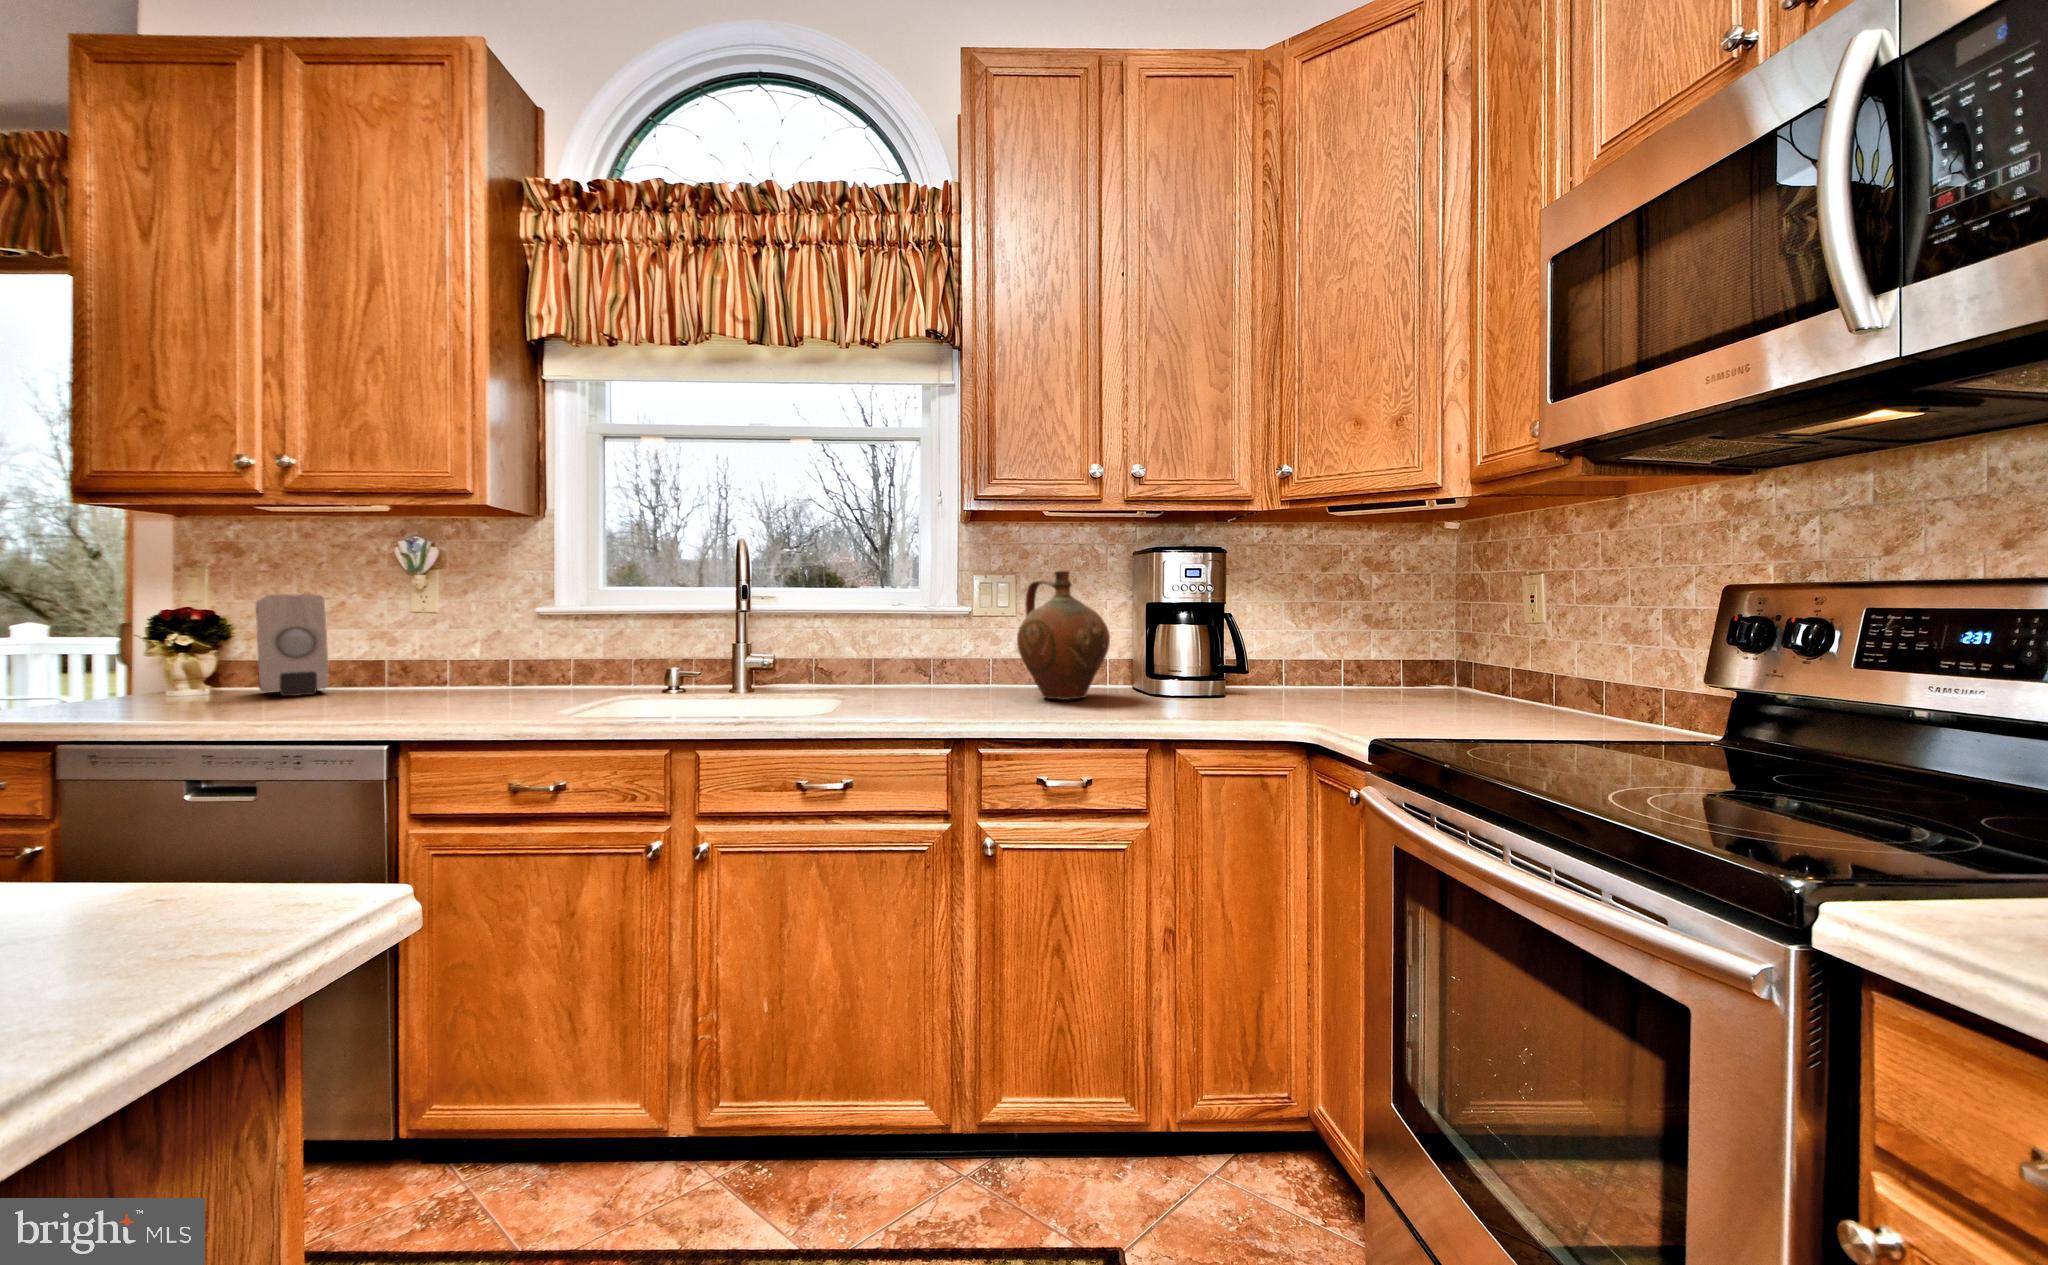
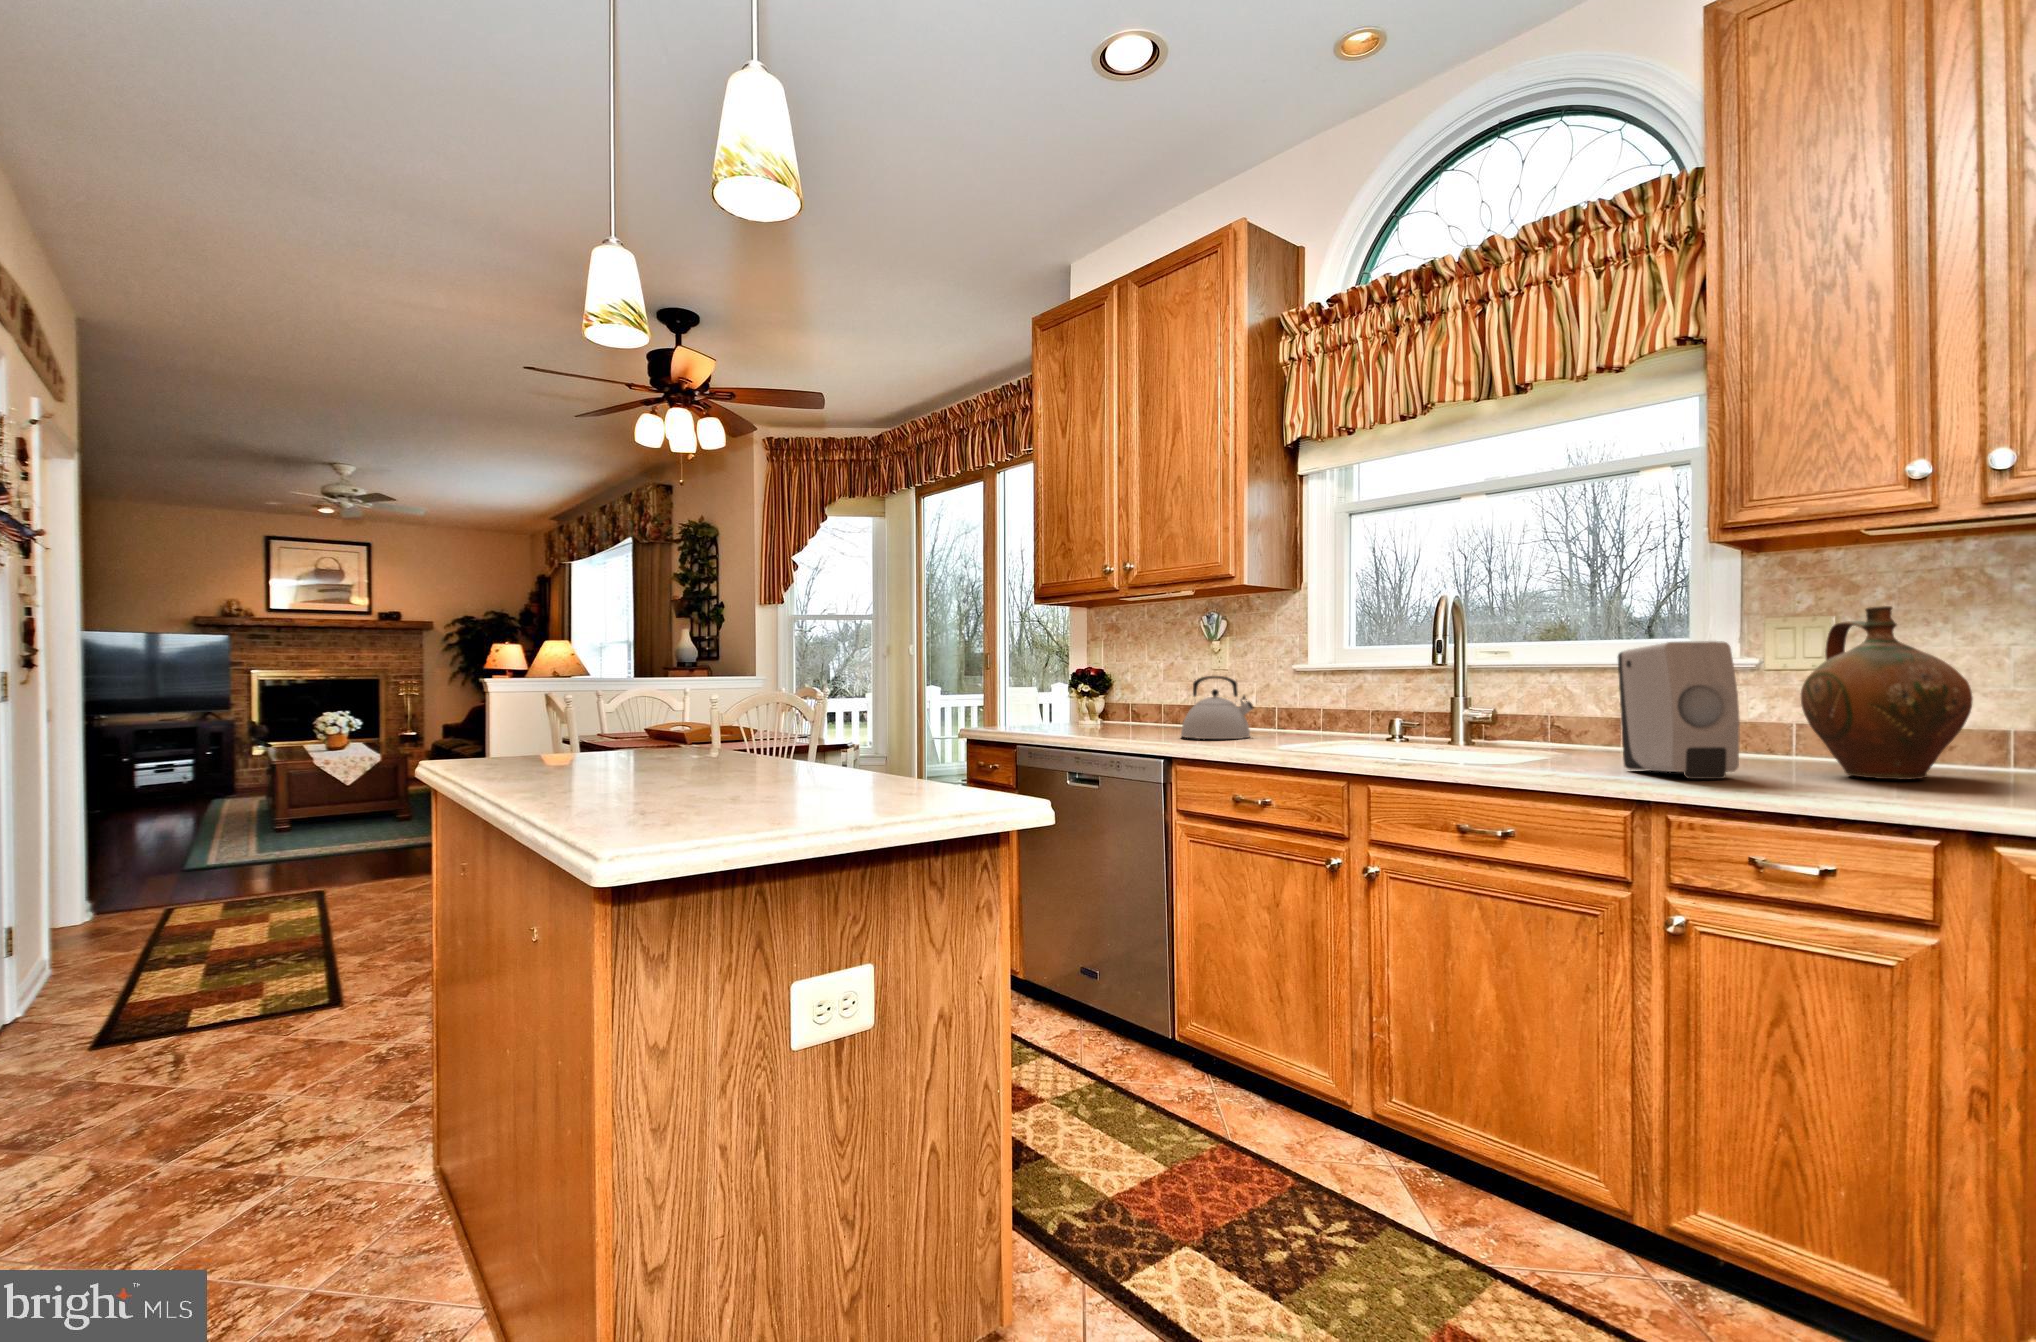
soap dispenser: present [256,594,328,696] -> present [1618,641,1740,779]
kettle: none [374,621,485,703] -> present [1181,676,1253,739]

